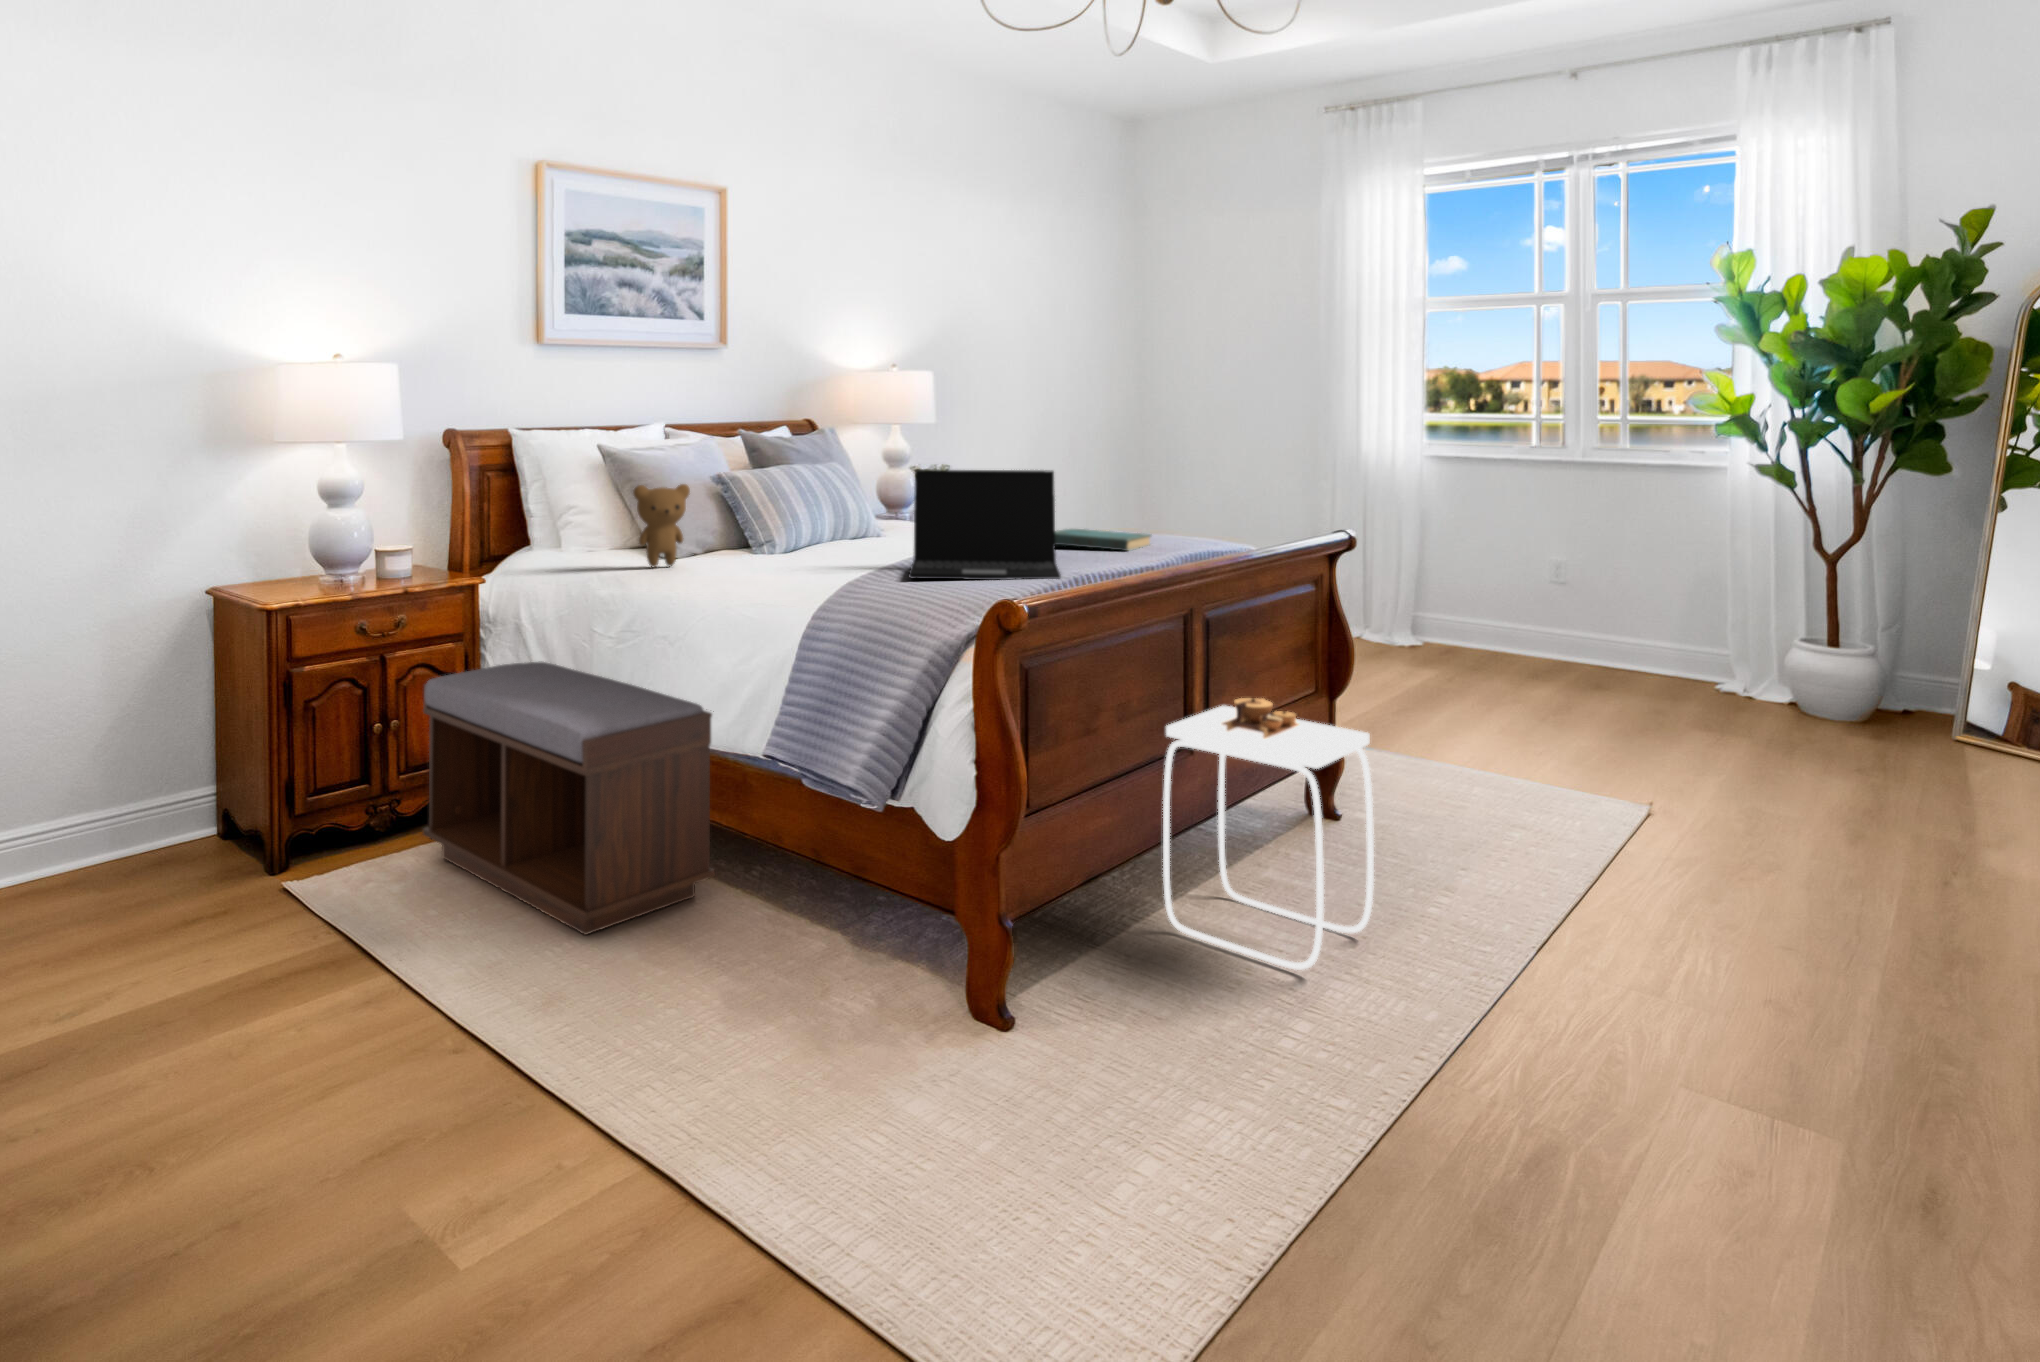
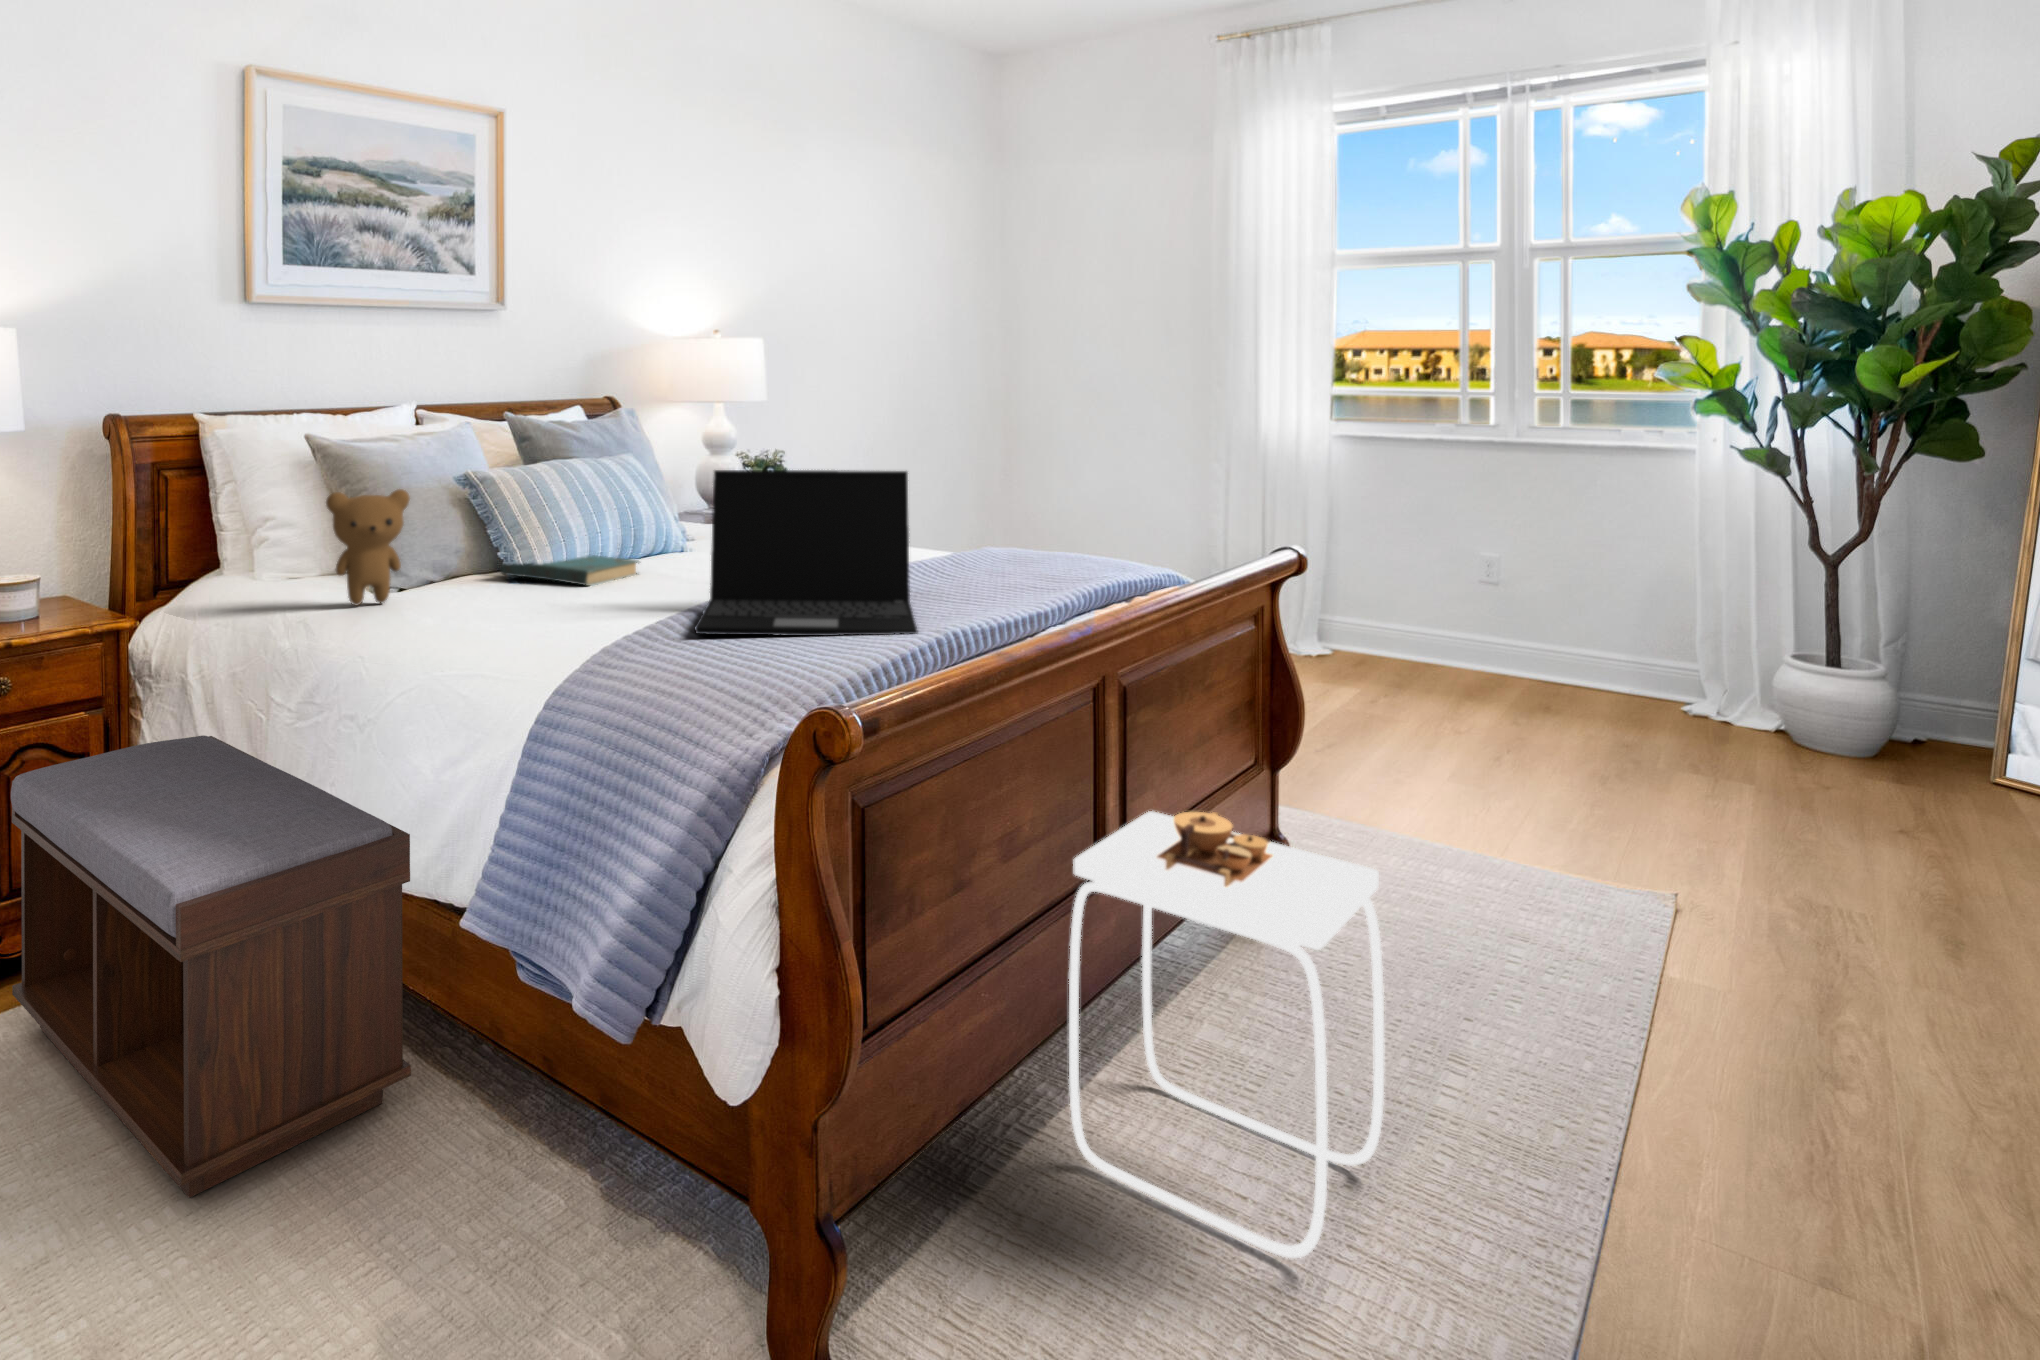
book: present [1055,529,1151,551] -> present [500,555,639,586]

